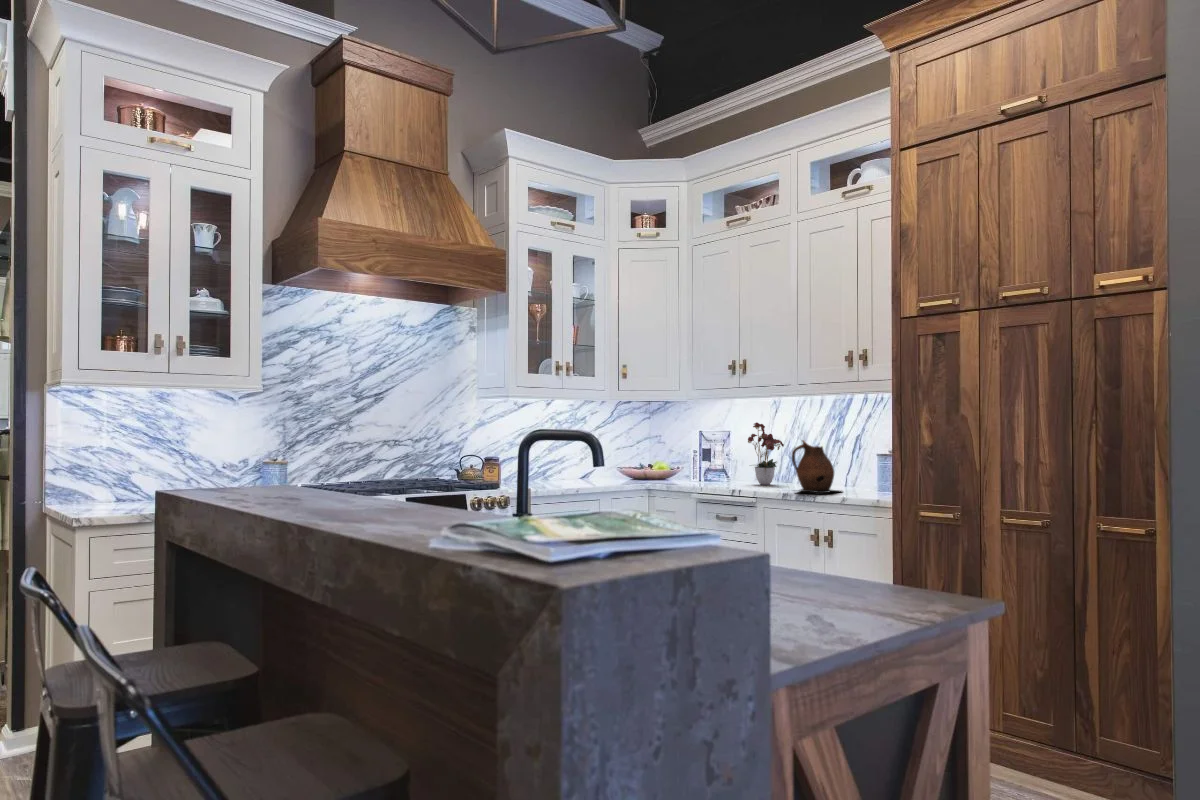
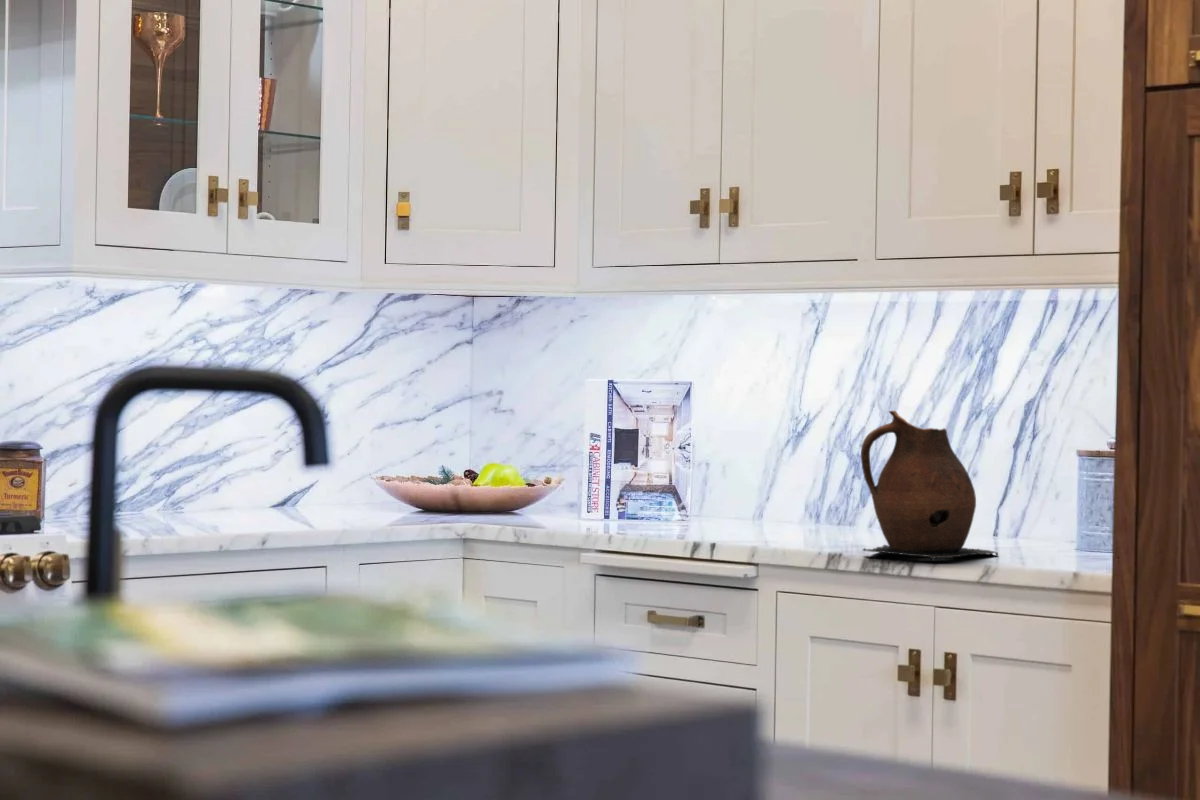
flower arrangement: present [748,422,784,485] -> none [730,352,842,530]

